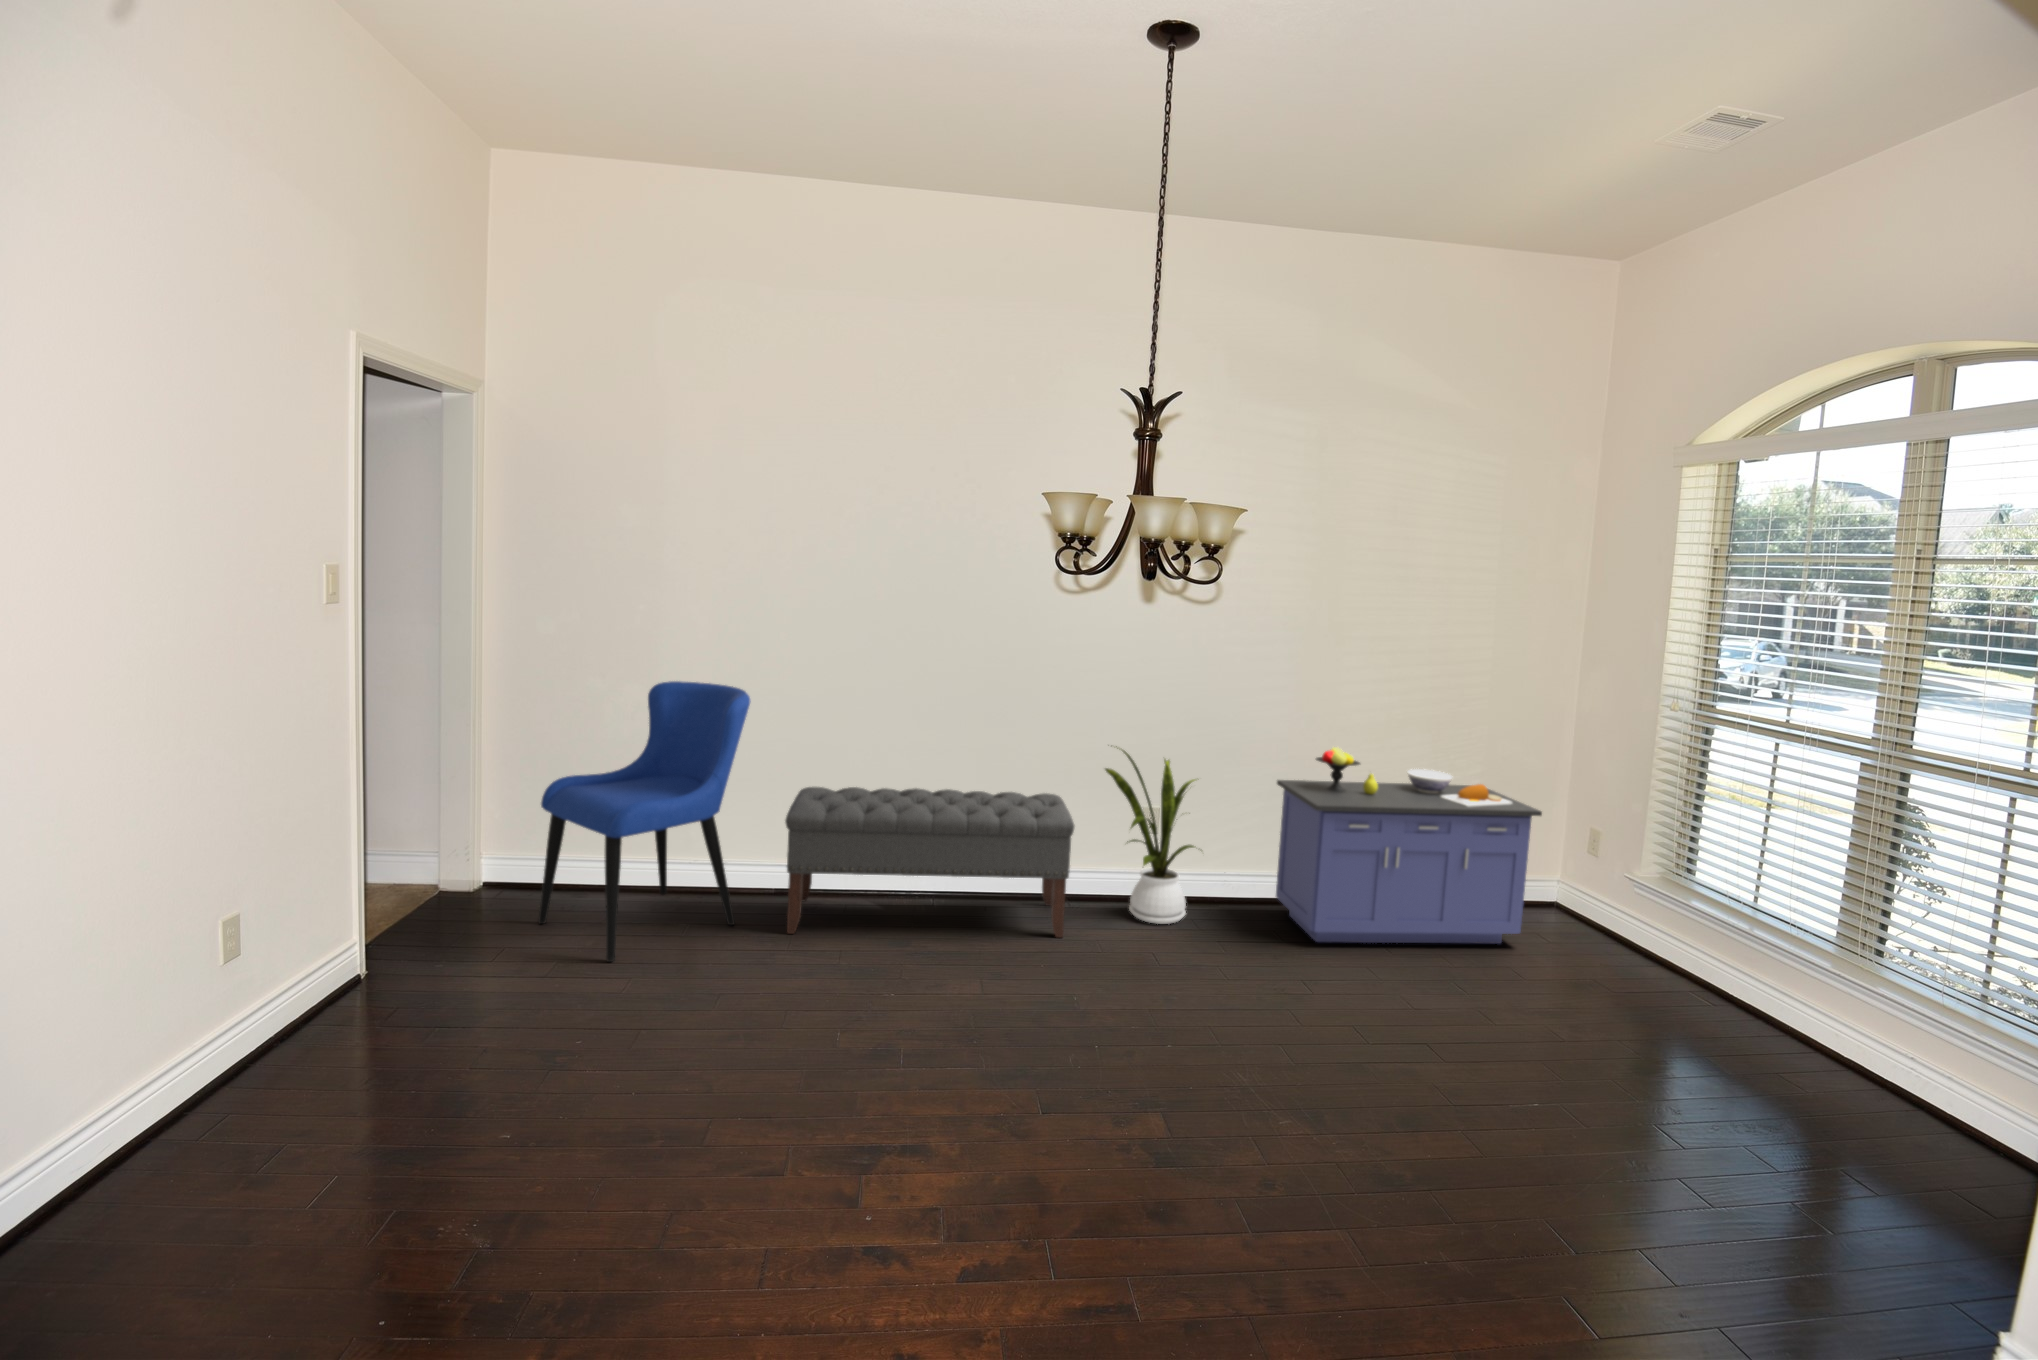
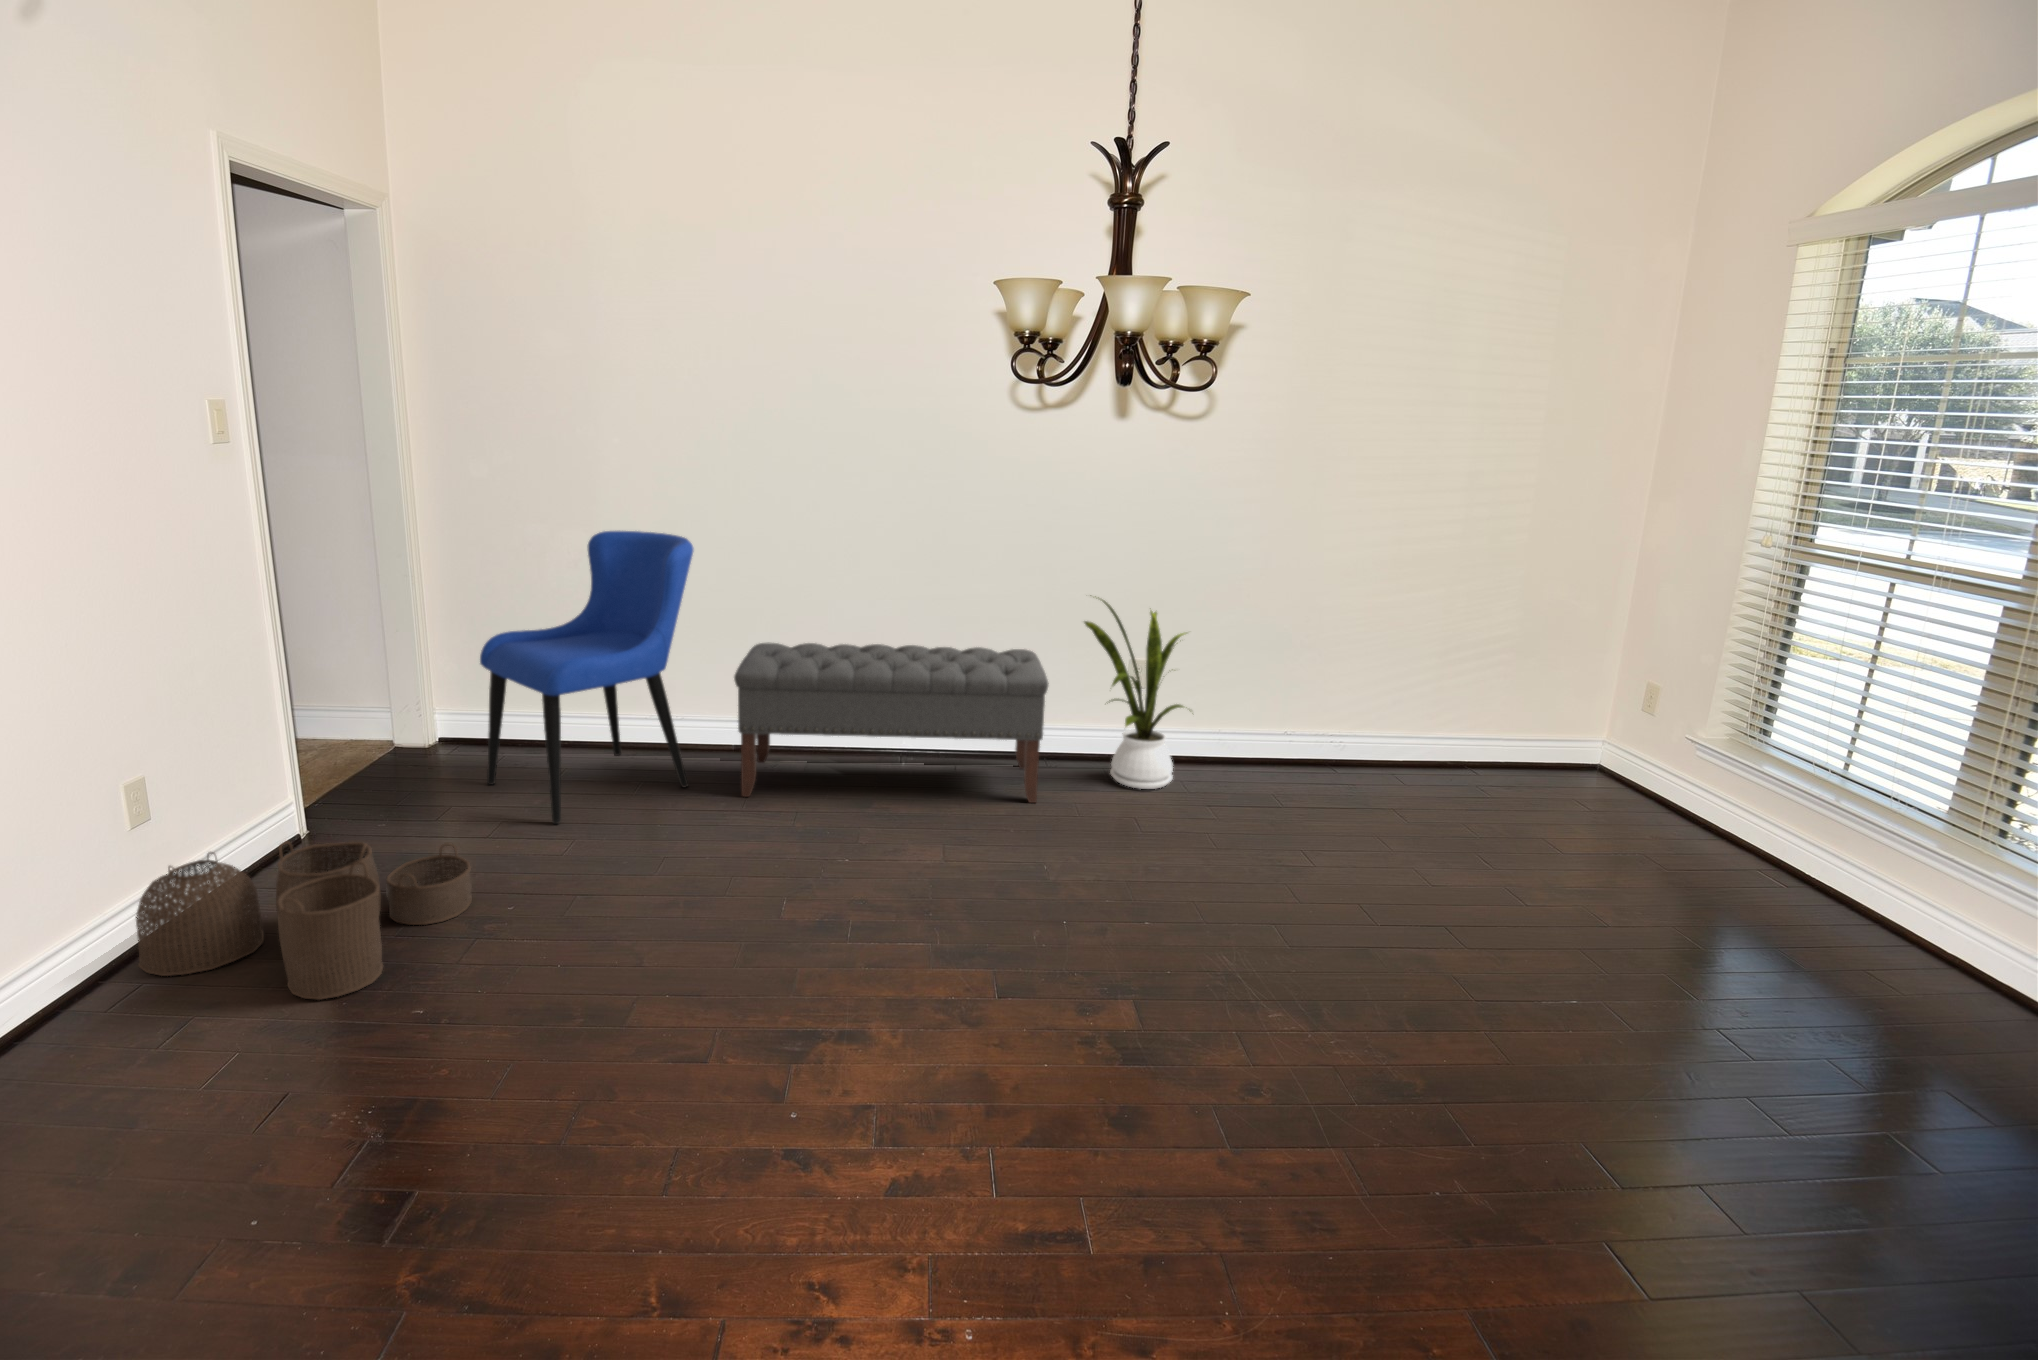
storage cabinet: present [1276,747,1542,944] -> none [1273,596,1589,813]
woven basket: none [212,979,538,1133] -> present [136,841,472,1000]

